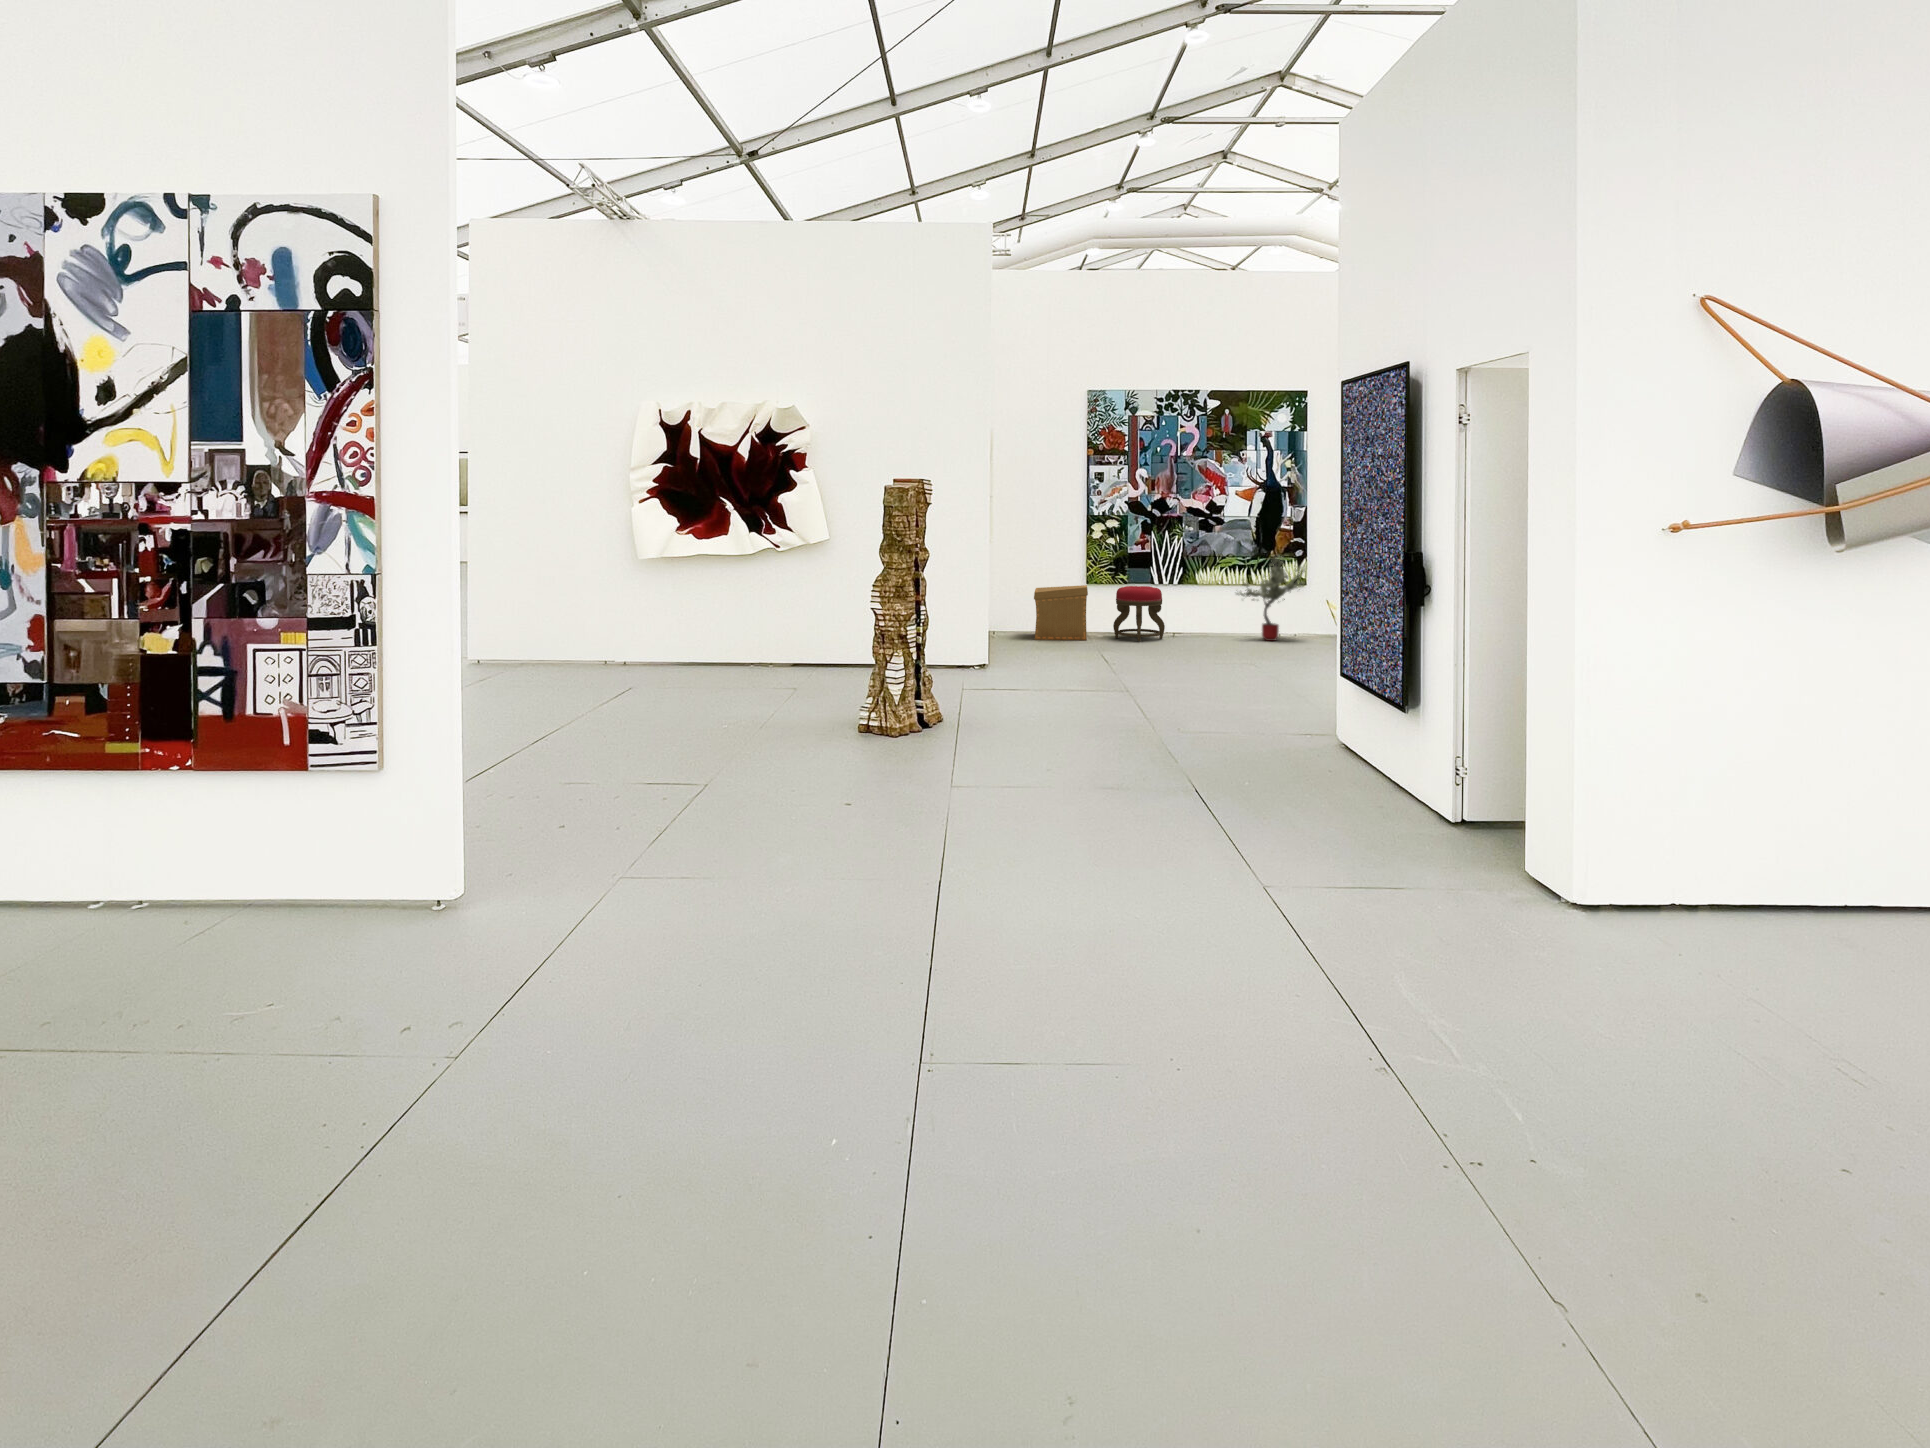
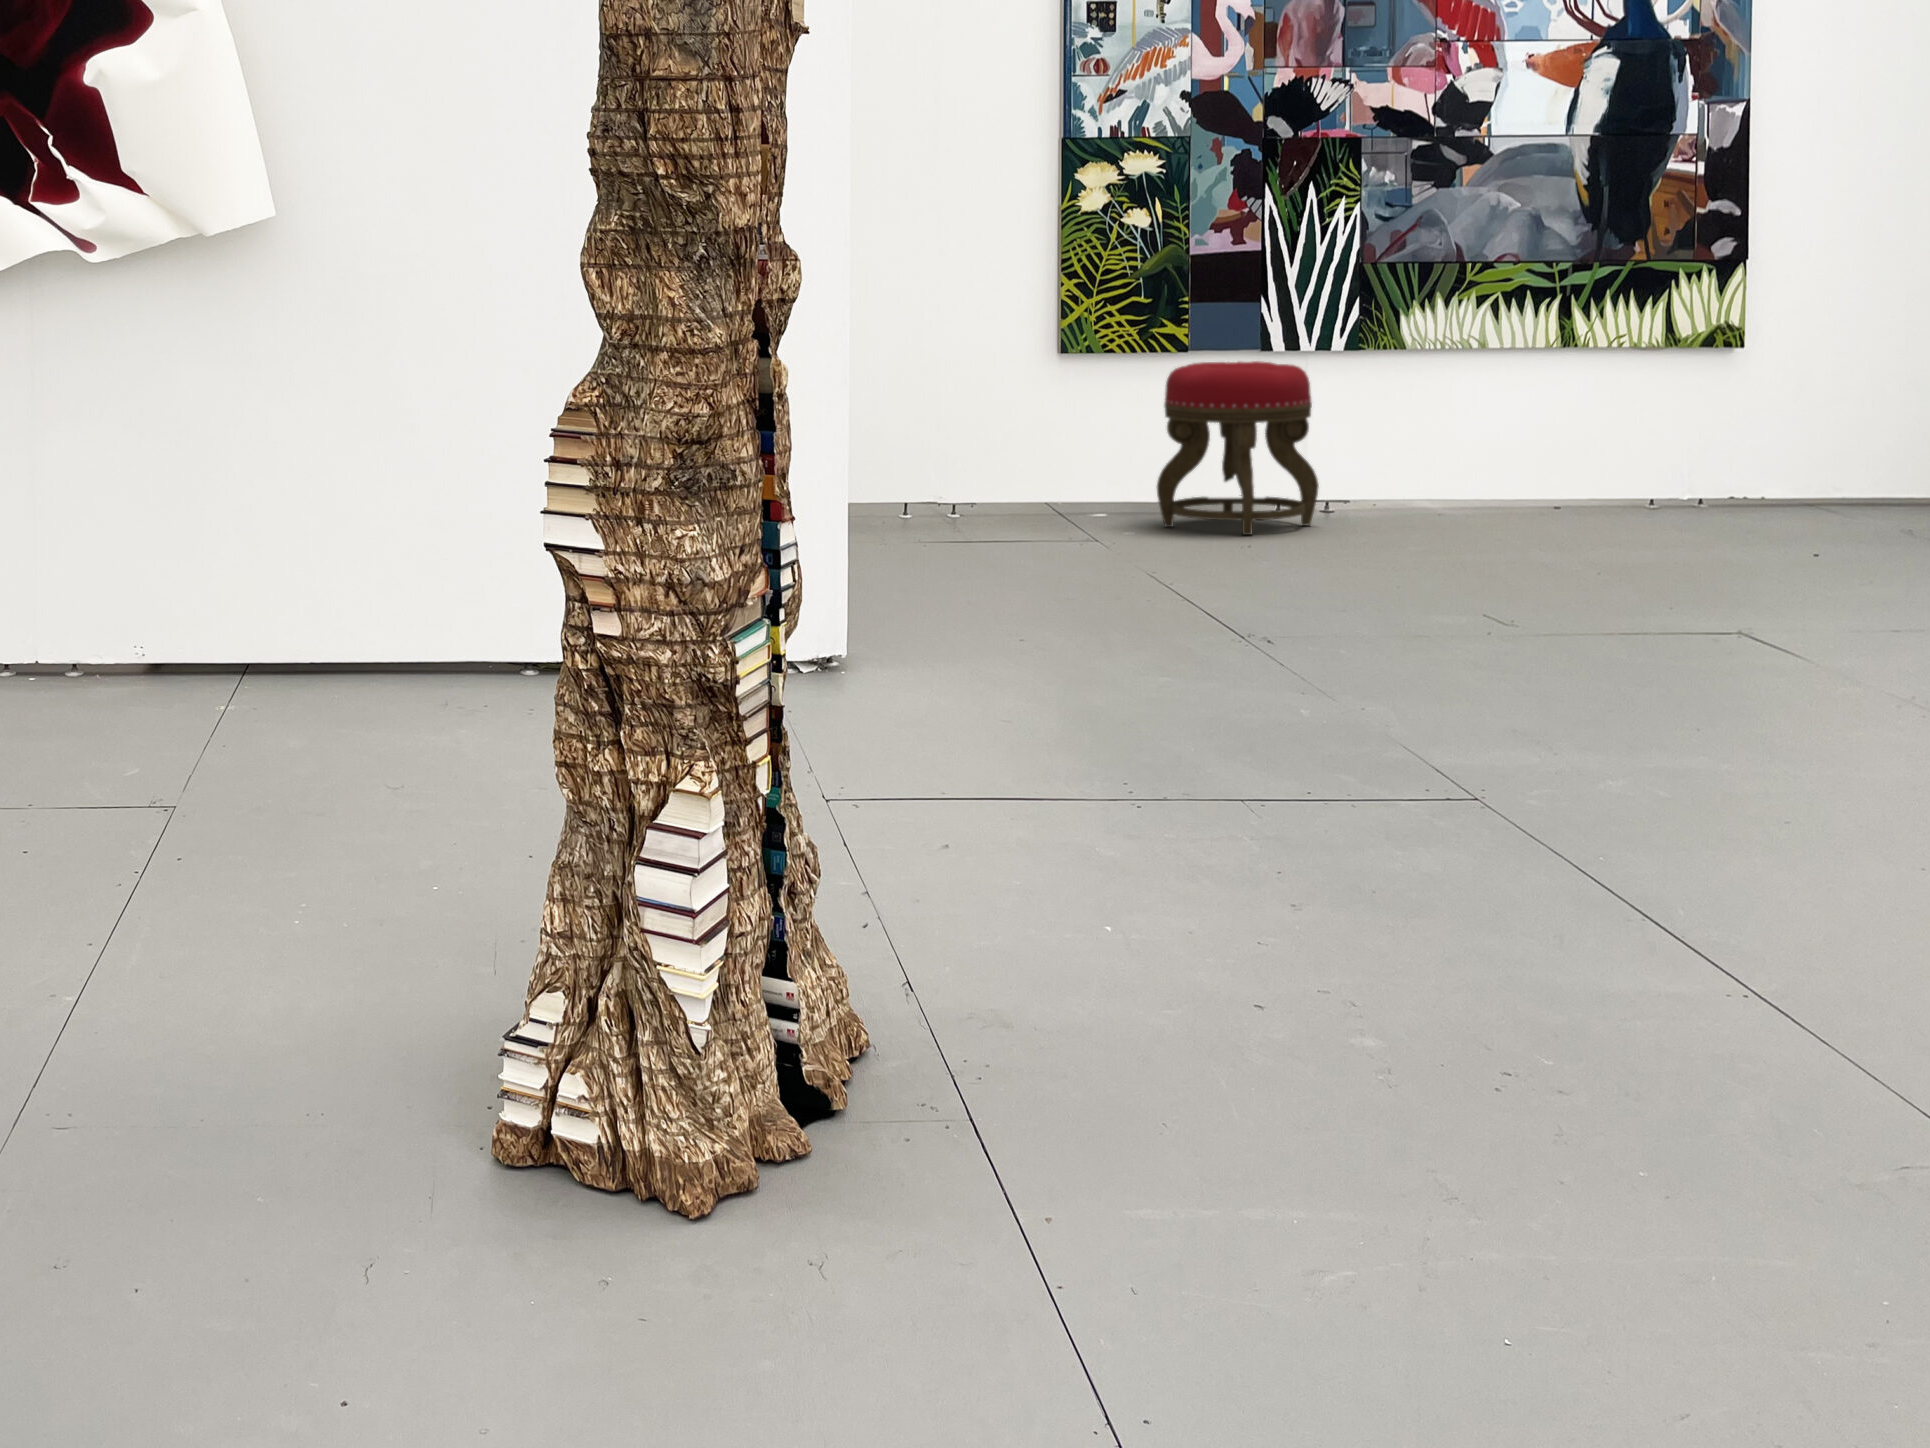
potted tree: present [1237,555,1305,641] -> none [1532,249,1754,520]
cardboard box: present [1034,585,1088,640] -> none [901,364,1085,540]

